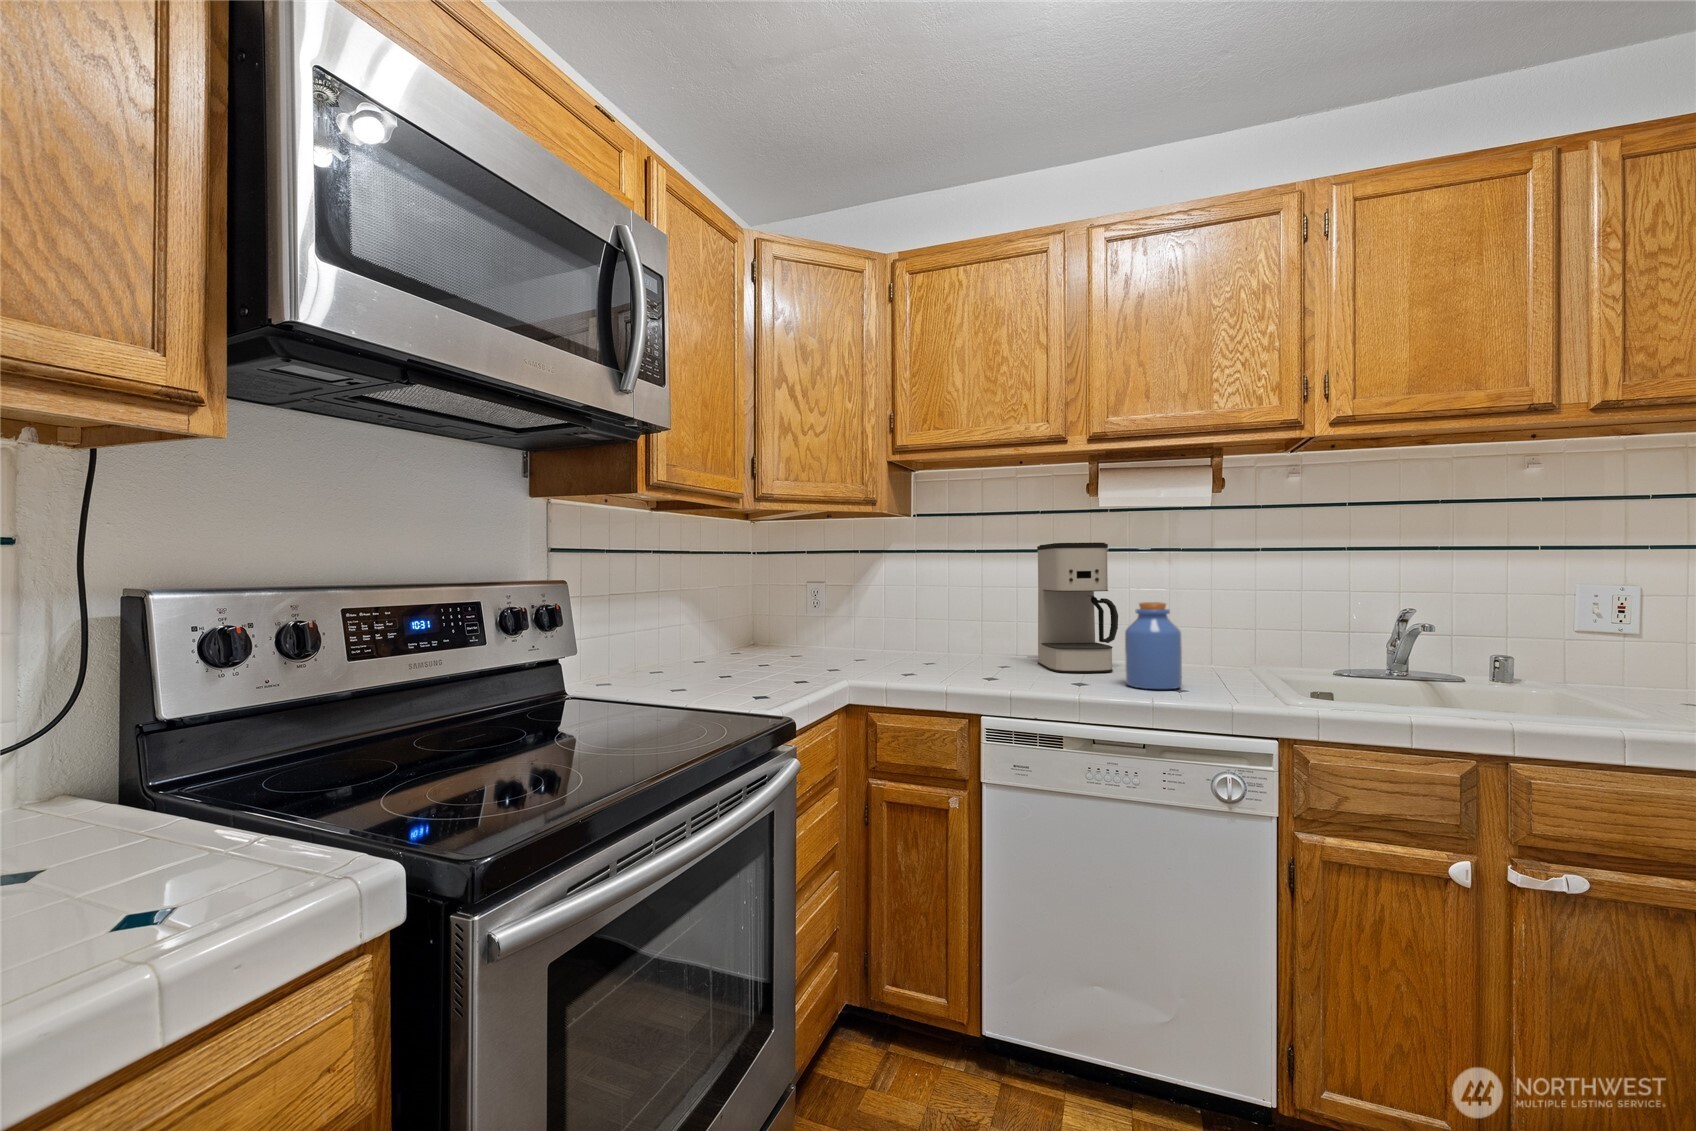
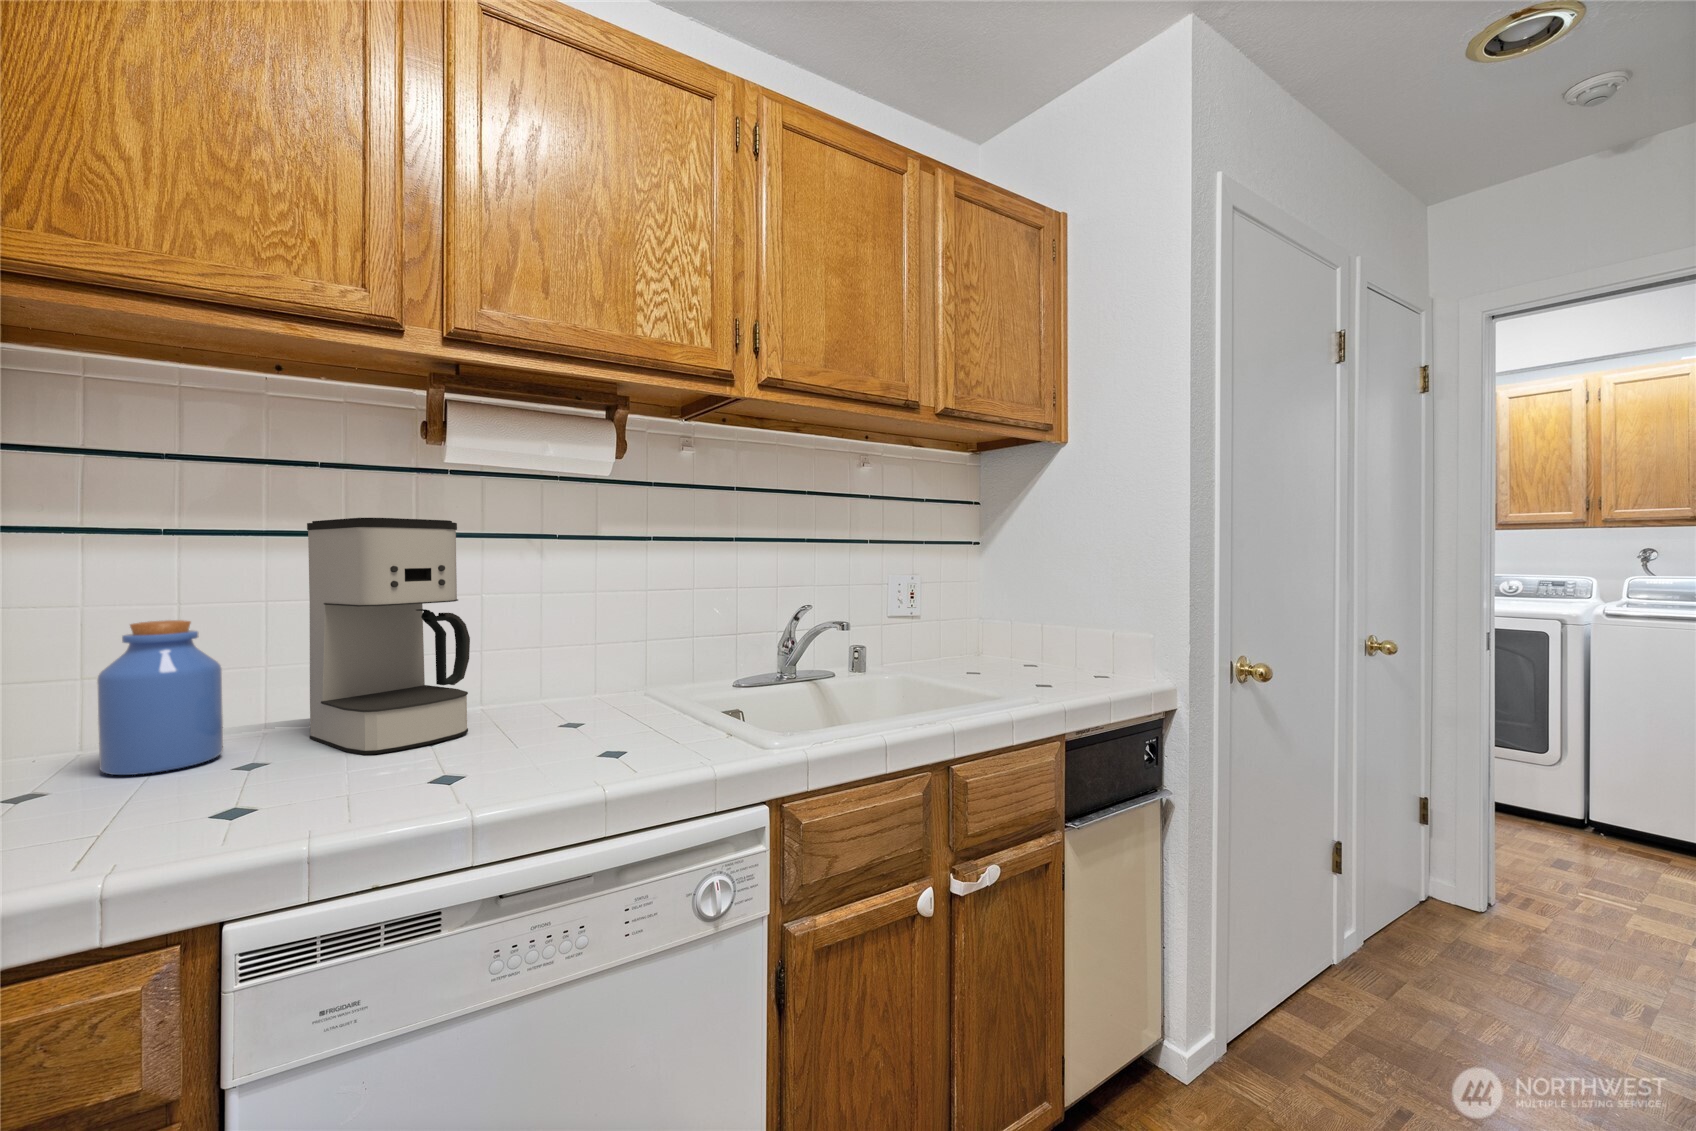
jar: present [1125,602,1182,689] -> present [97,620,223,775]

